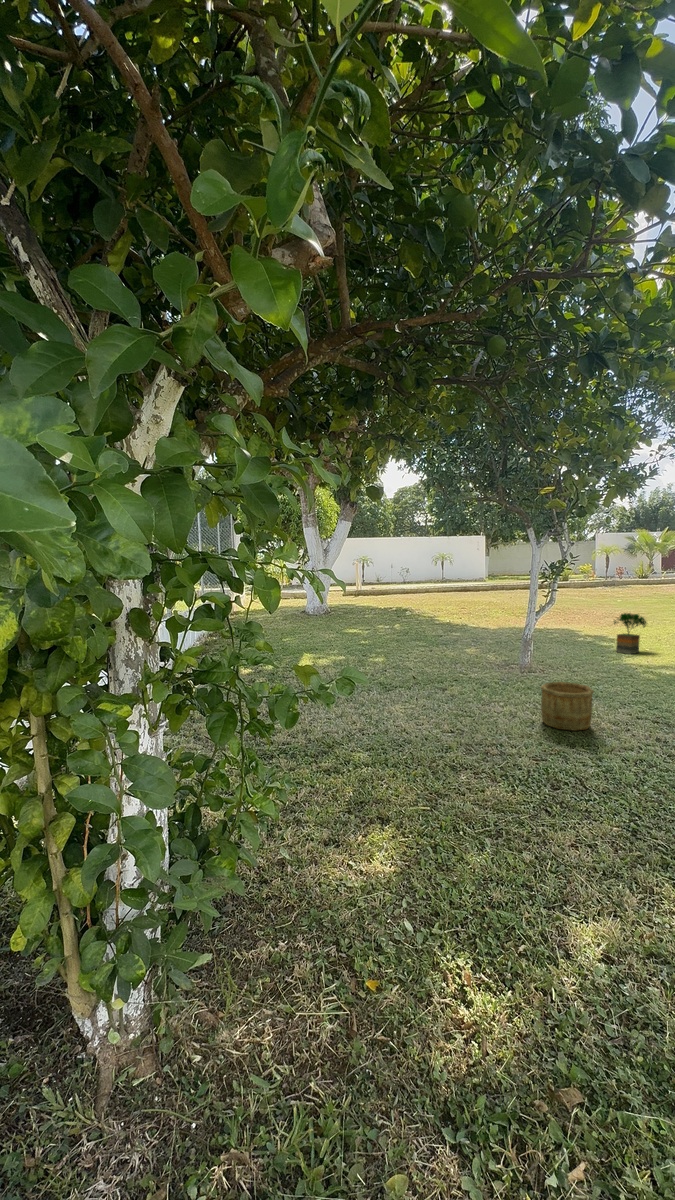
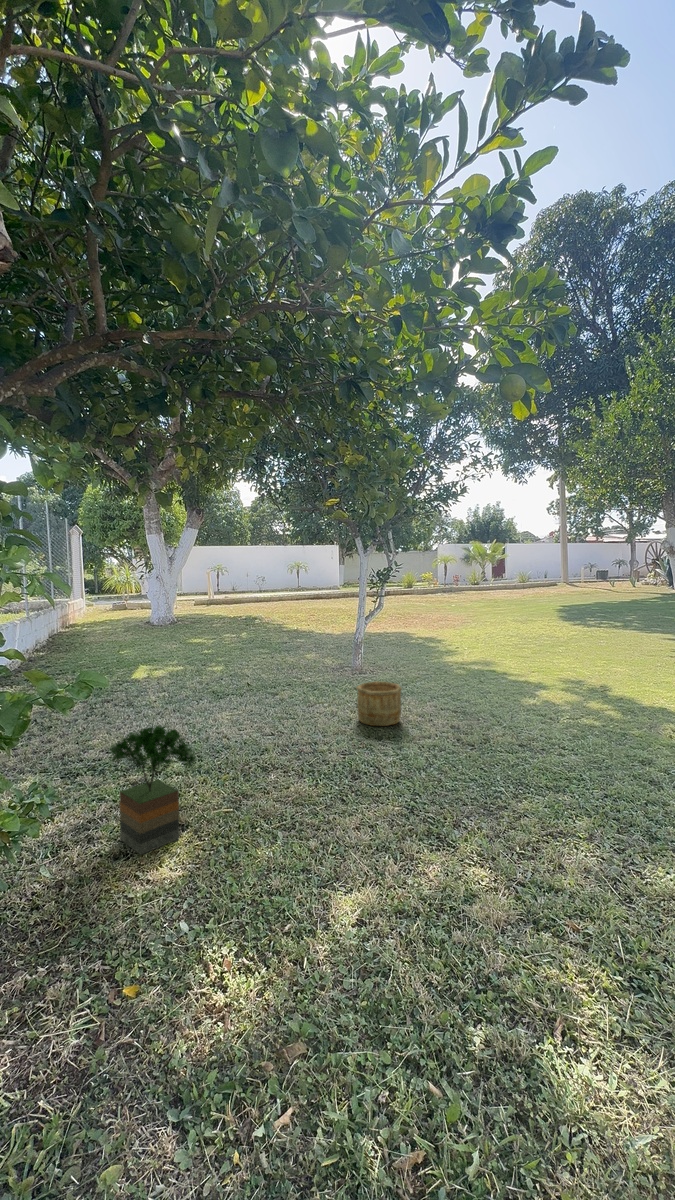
potted tree: present [614,613,647,654] -> present [110,725,196,855]

